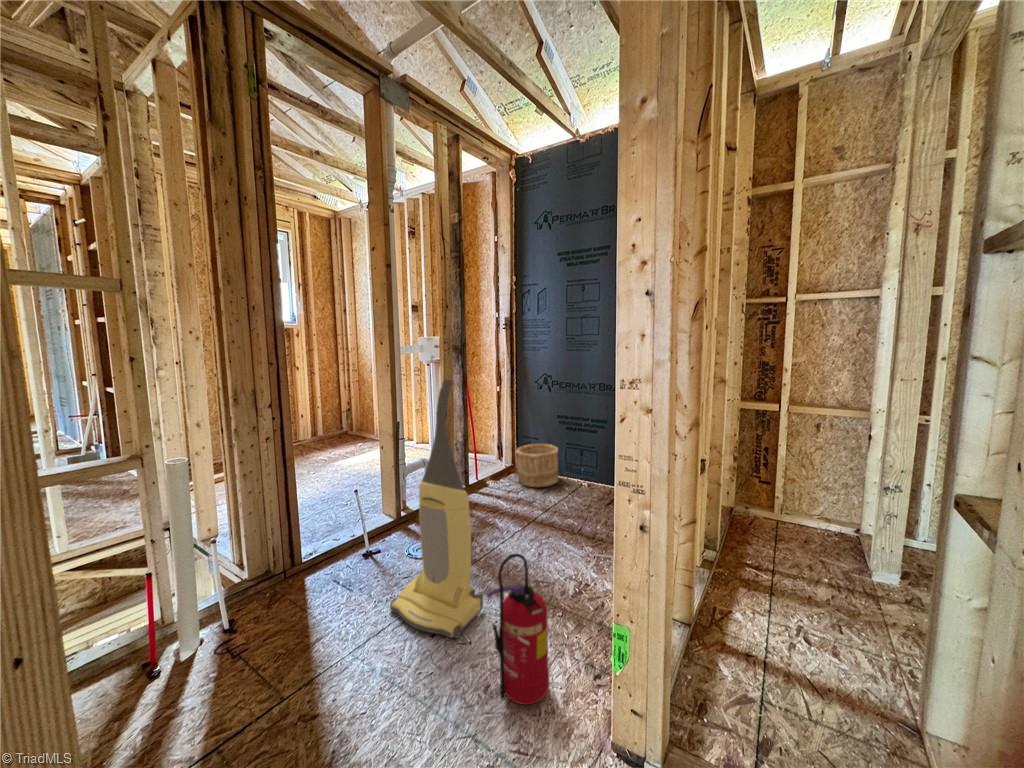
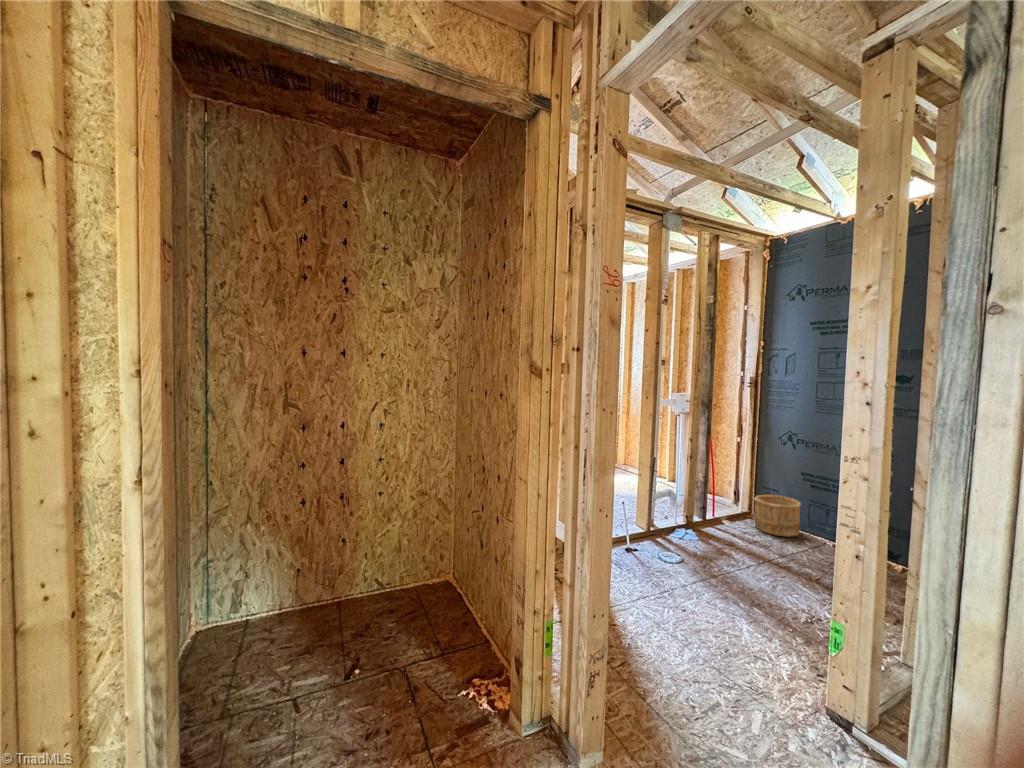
vacuum cleaner: present [390,379,483,638] -> none [651,433,722,617]
fire extinguisher: present [487,553,549,705] -> none [731,560,778,669]

